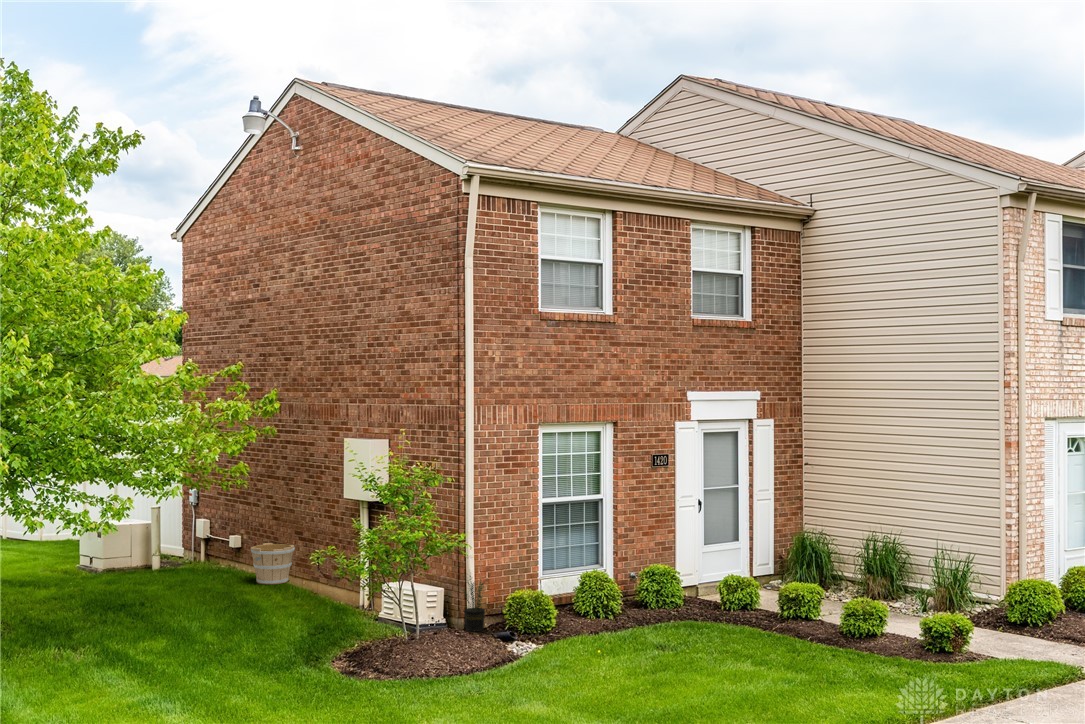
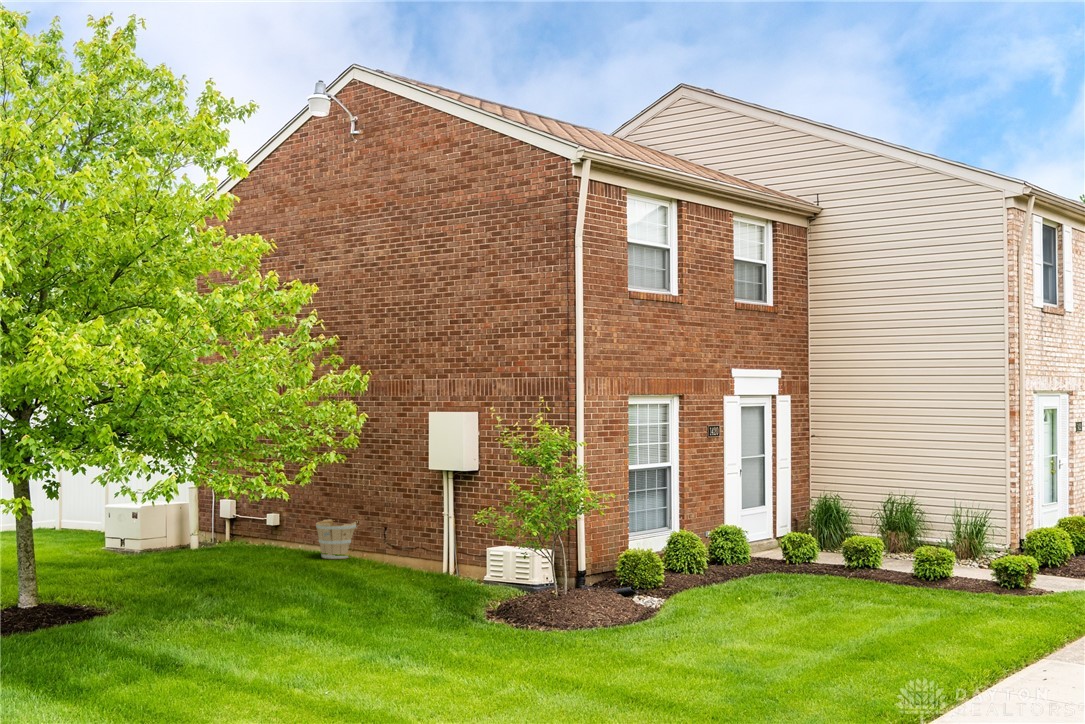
potted plant: present [463,576,485,632] -> none [574,529,609,587]

